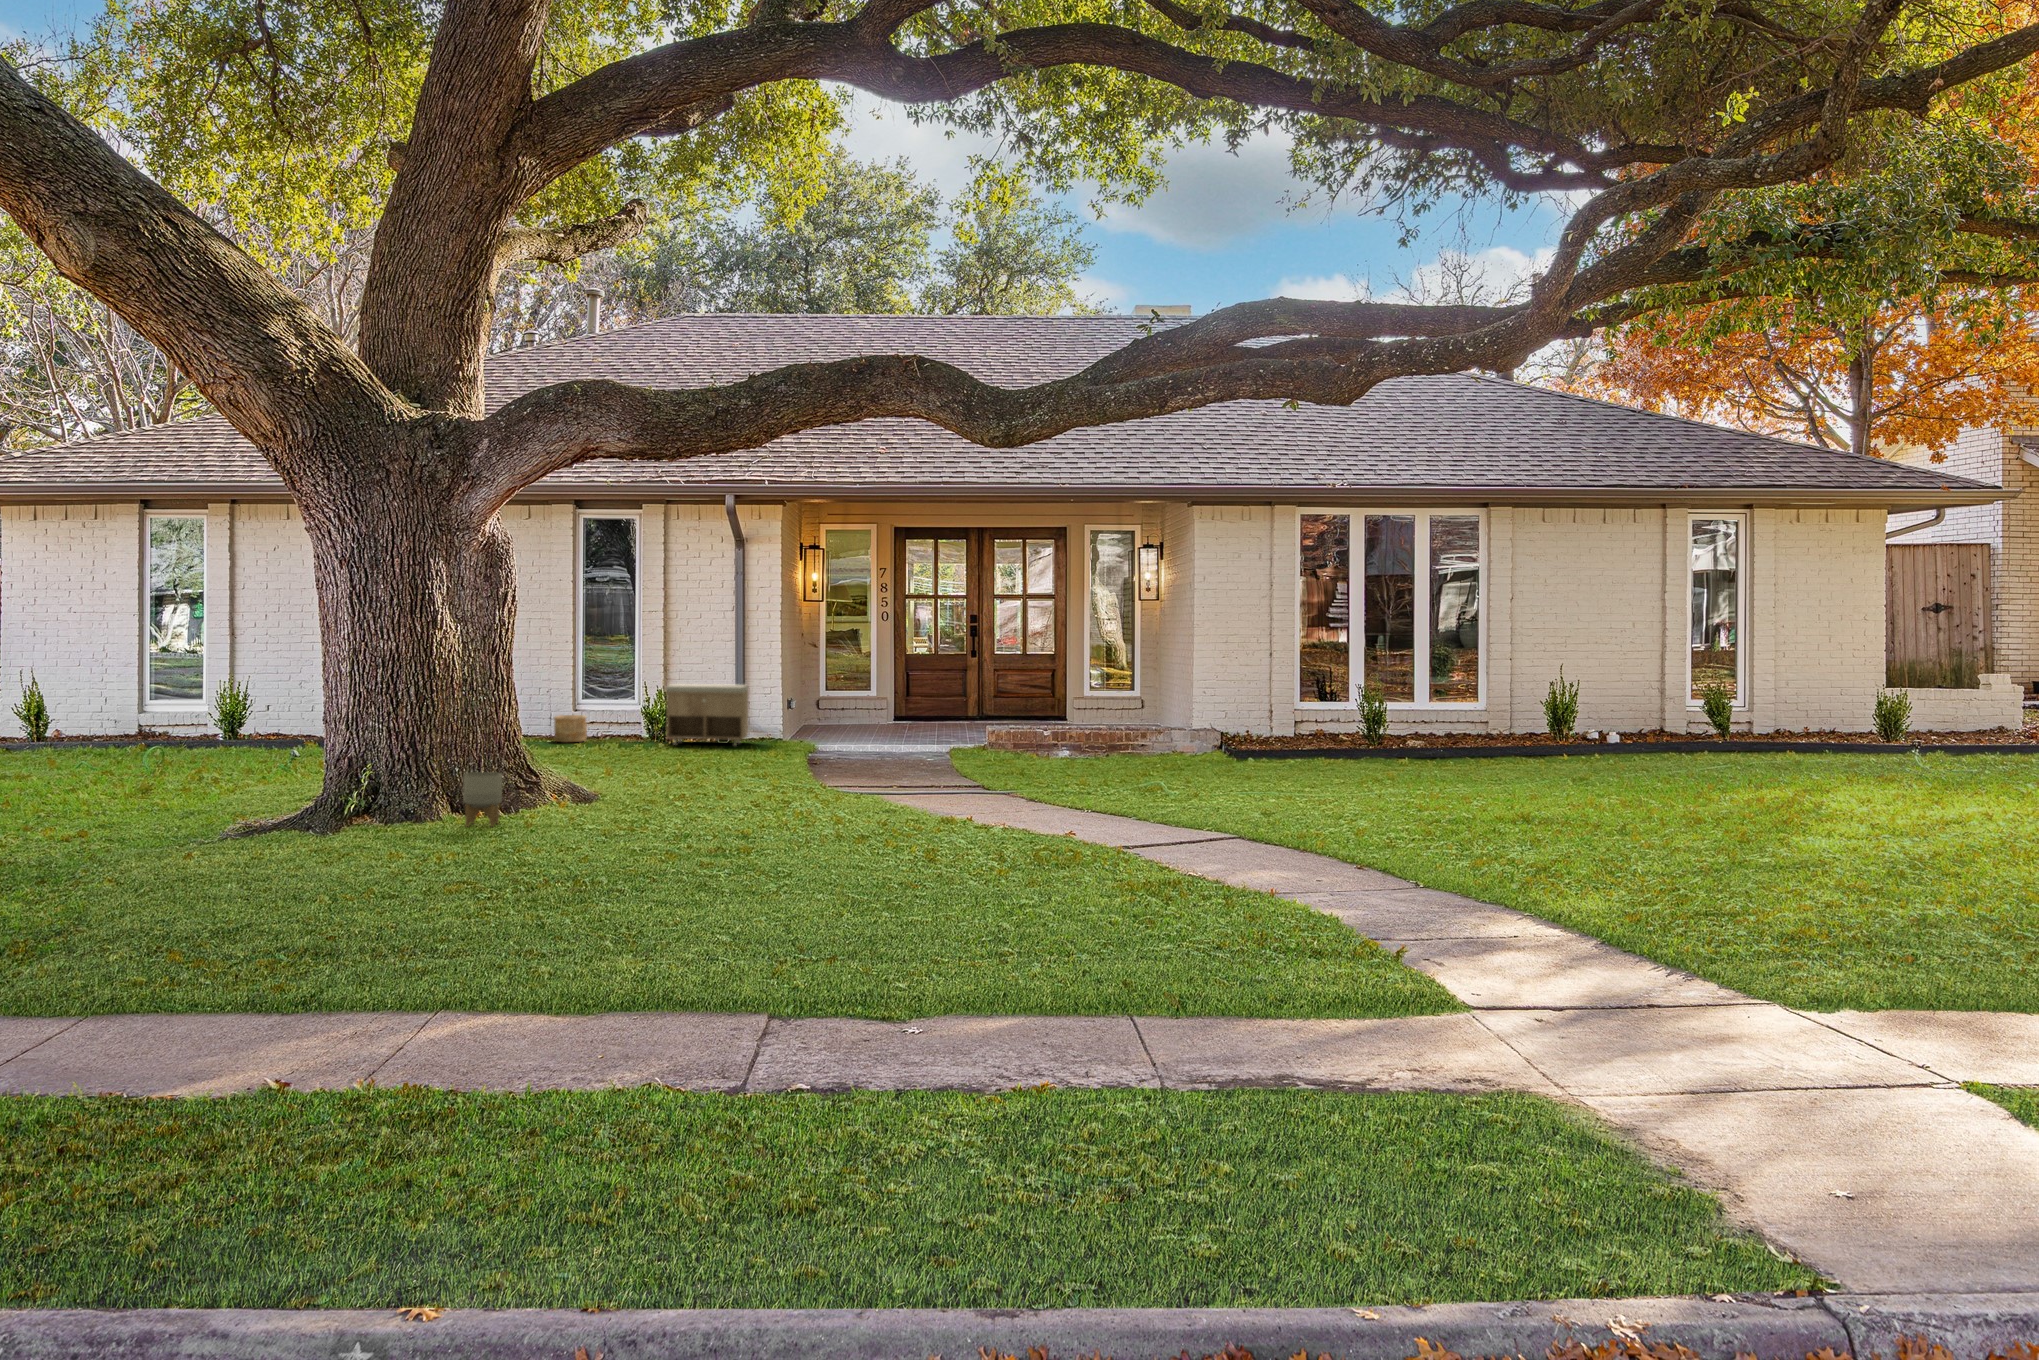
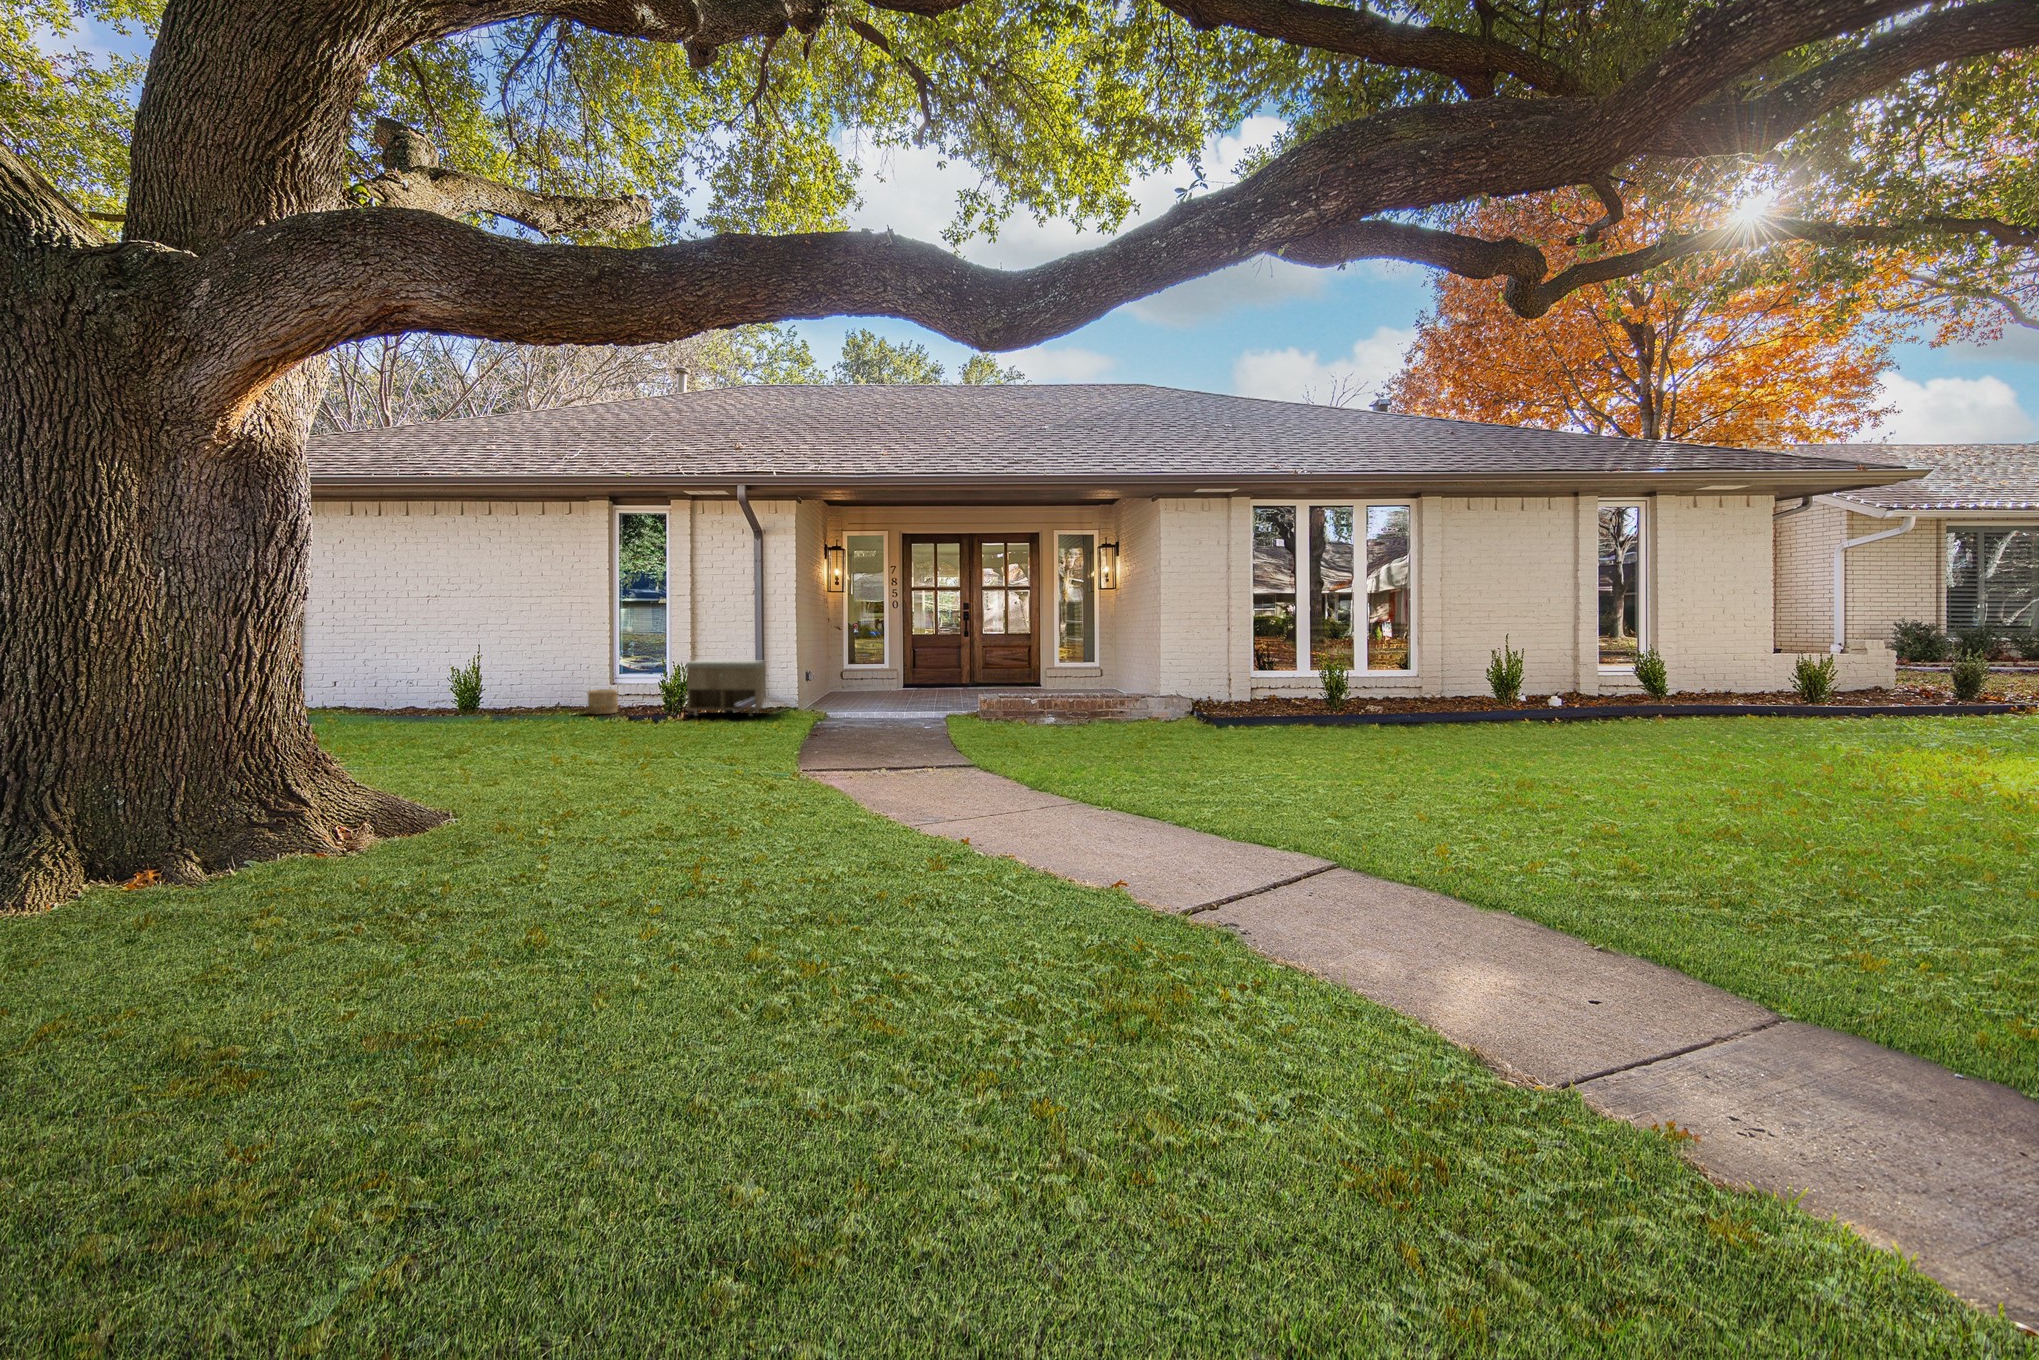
planter: present [463,772,502,827] -> none [143,795,221,888]

